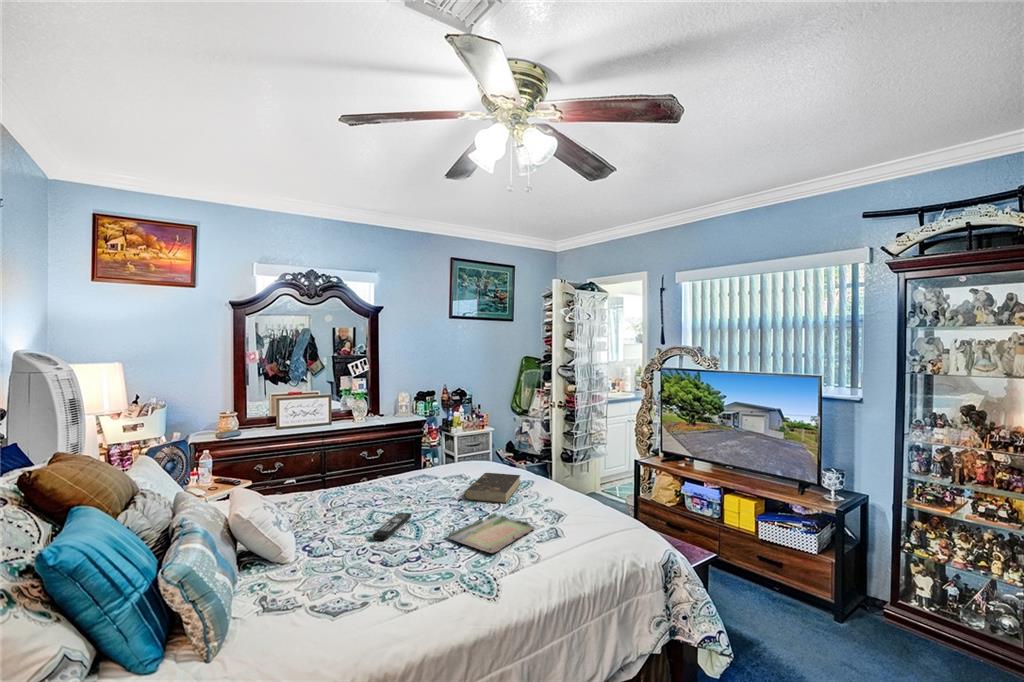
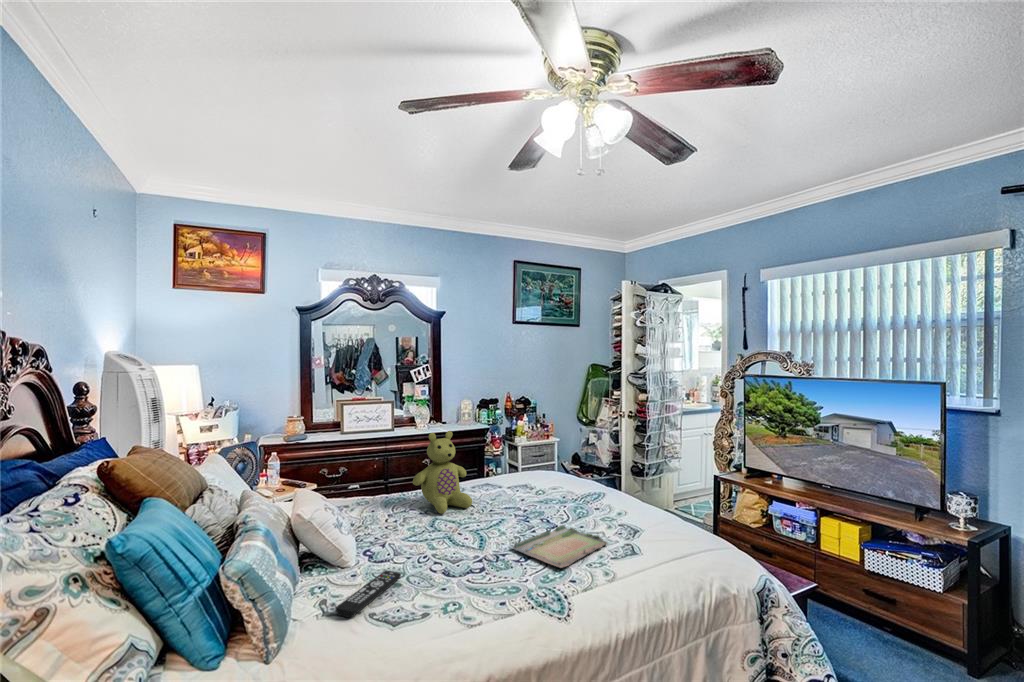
stuffed bear: none [349,427,408,508] -> present [413,431,472,513]
book: present [464,473,520,503] -> none [530,482,590,515]
remote control: present [373,513,412,540] -> present [336,571,401,617]

